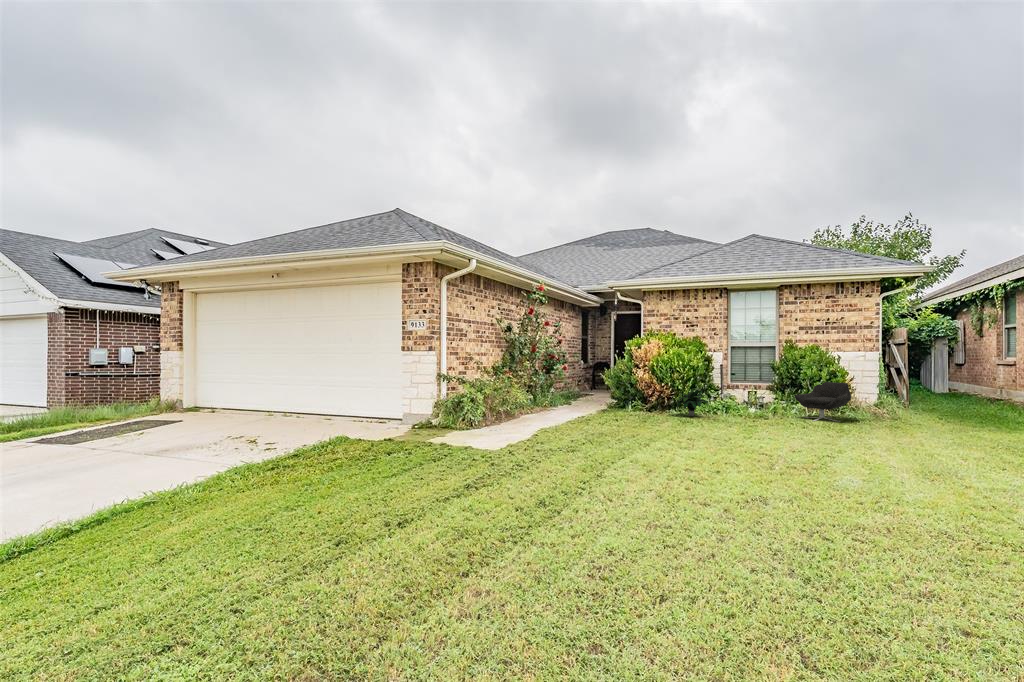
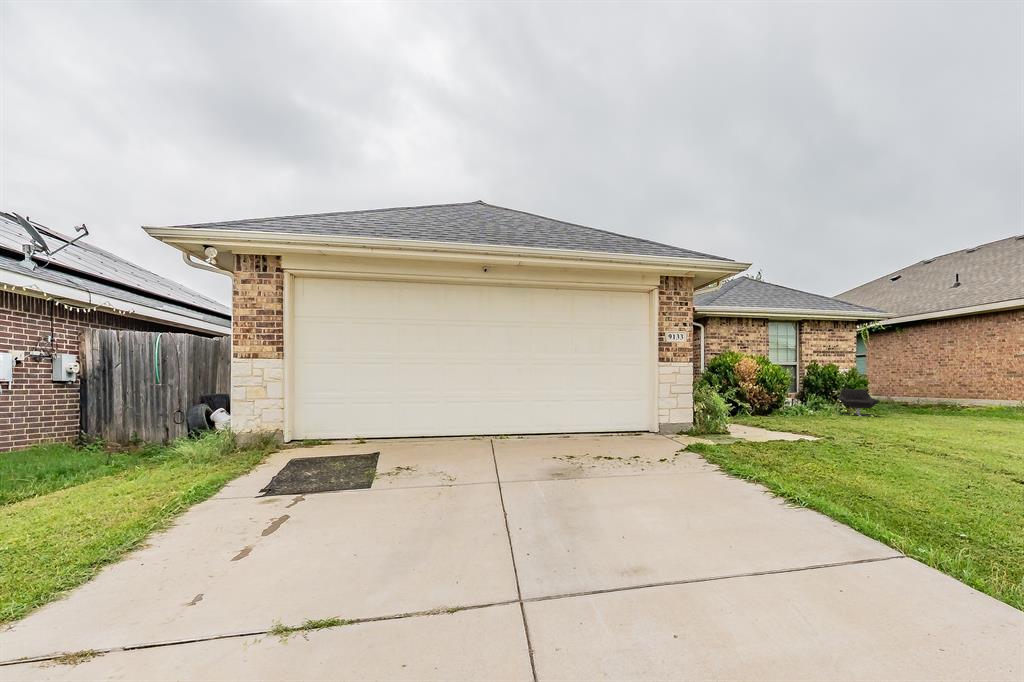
potted plant: present [675,388,710,416] -> none [773,394,805,416]

